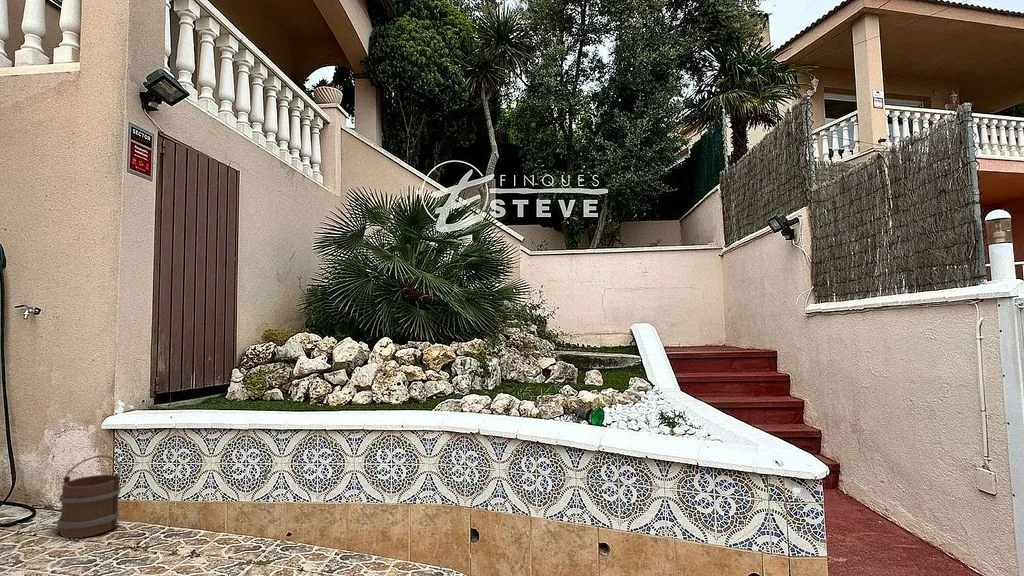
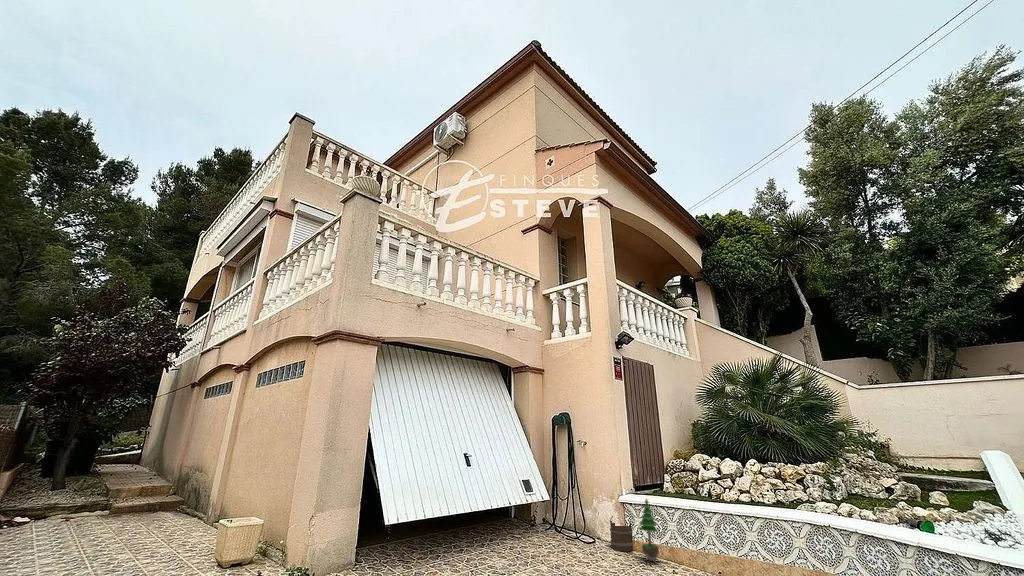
potted tree: none [123,421,175,547] -> present [639,499,659,561]

